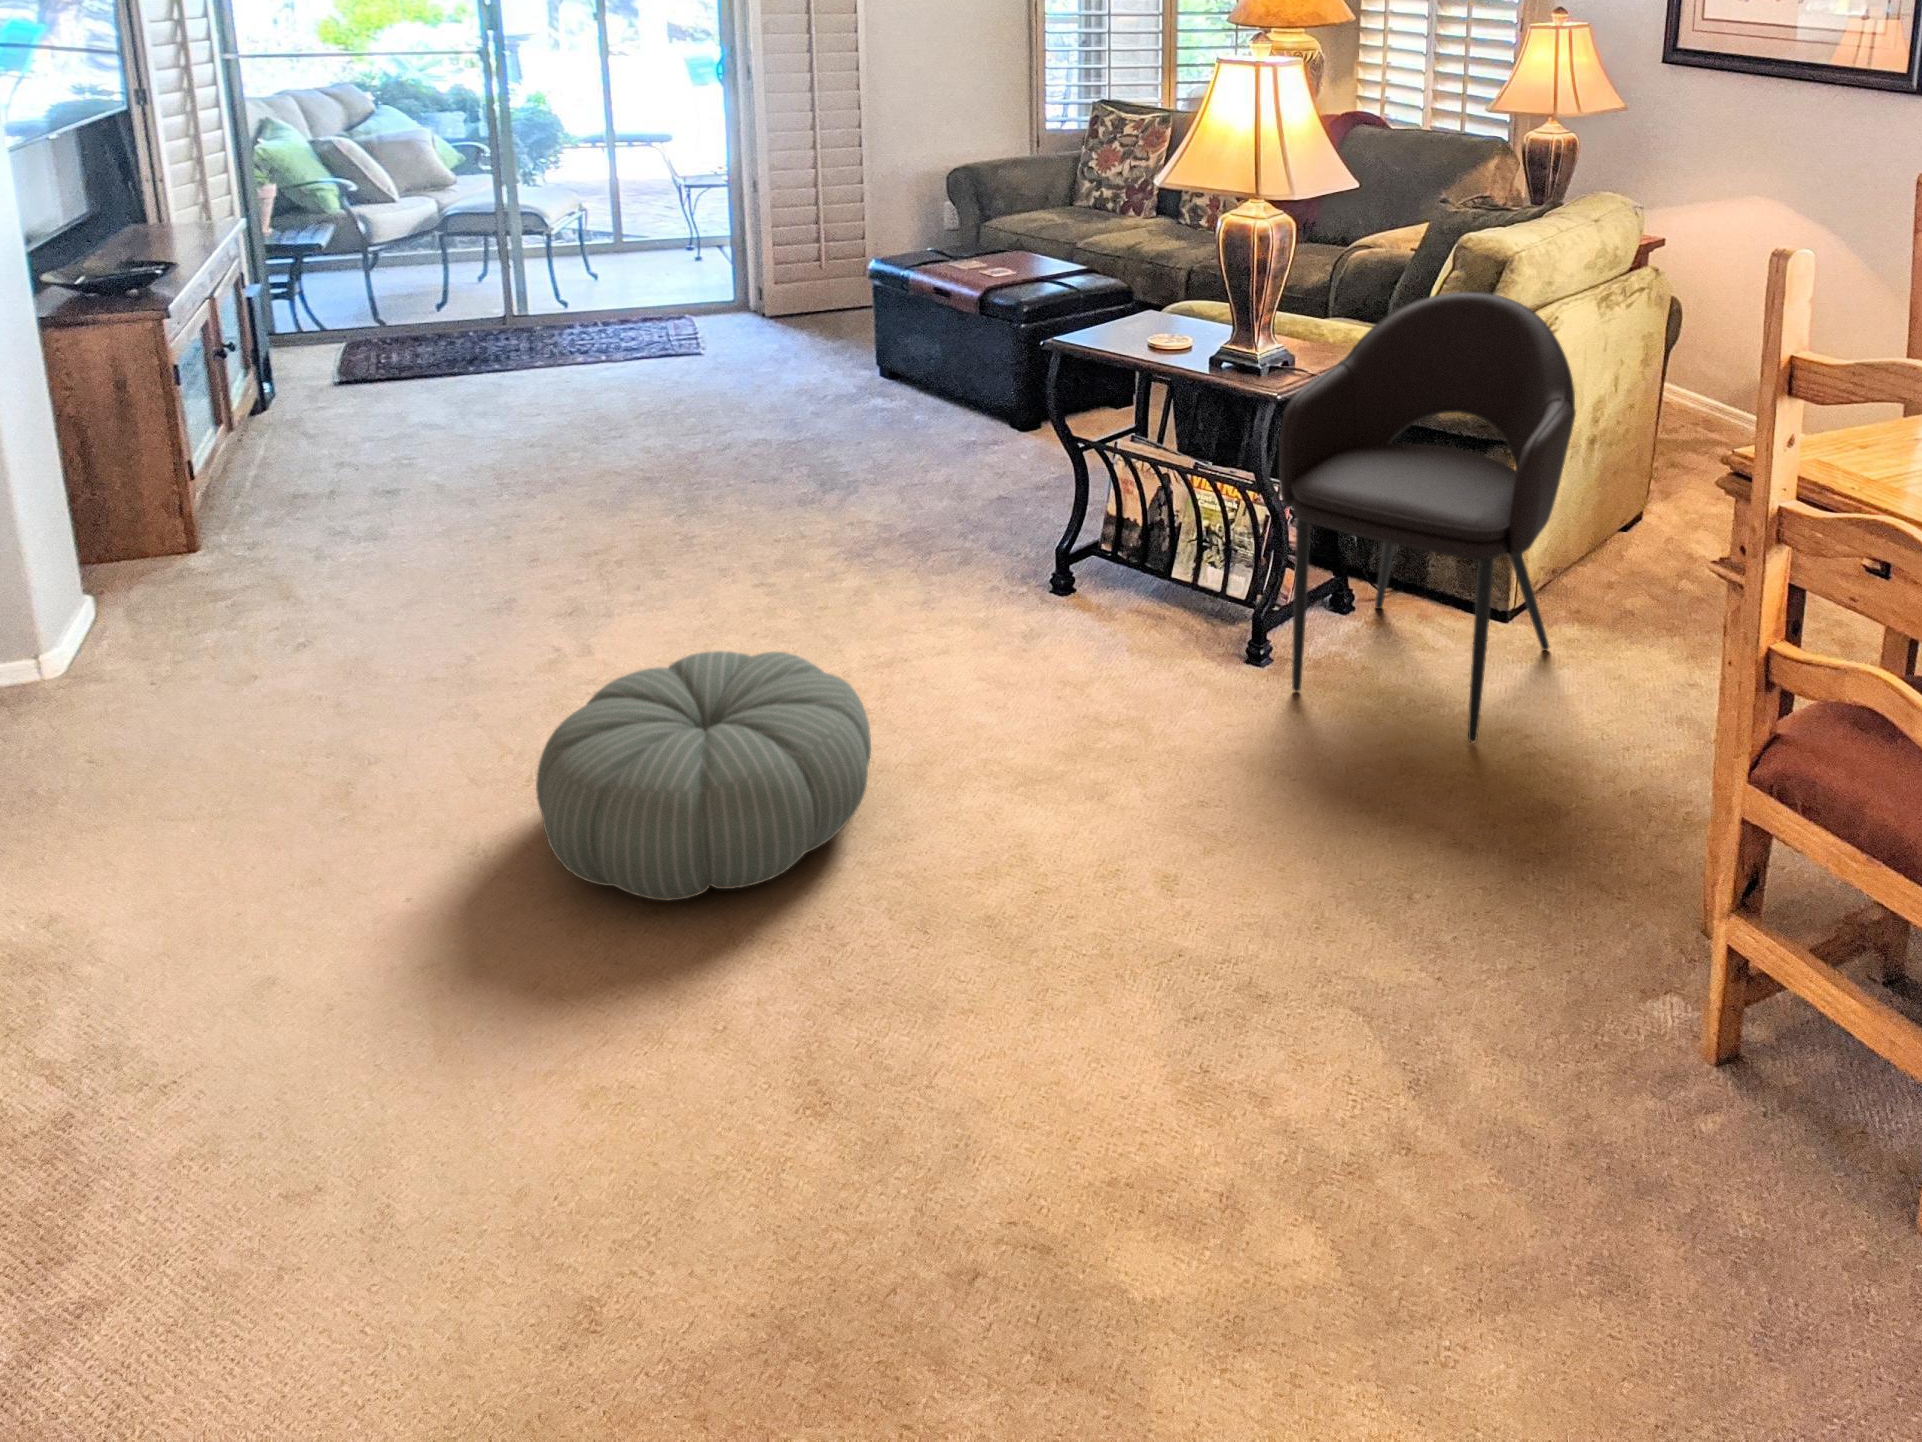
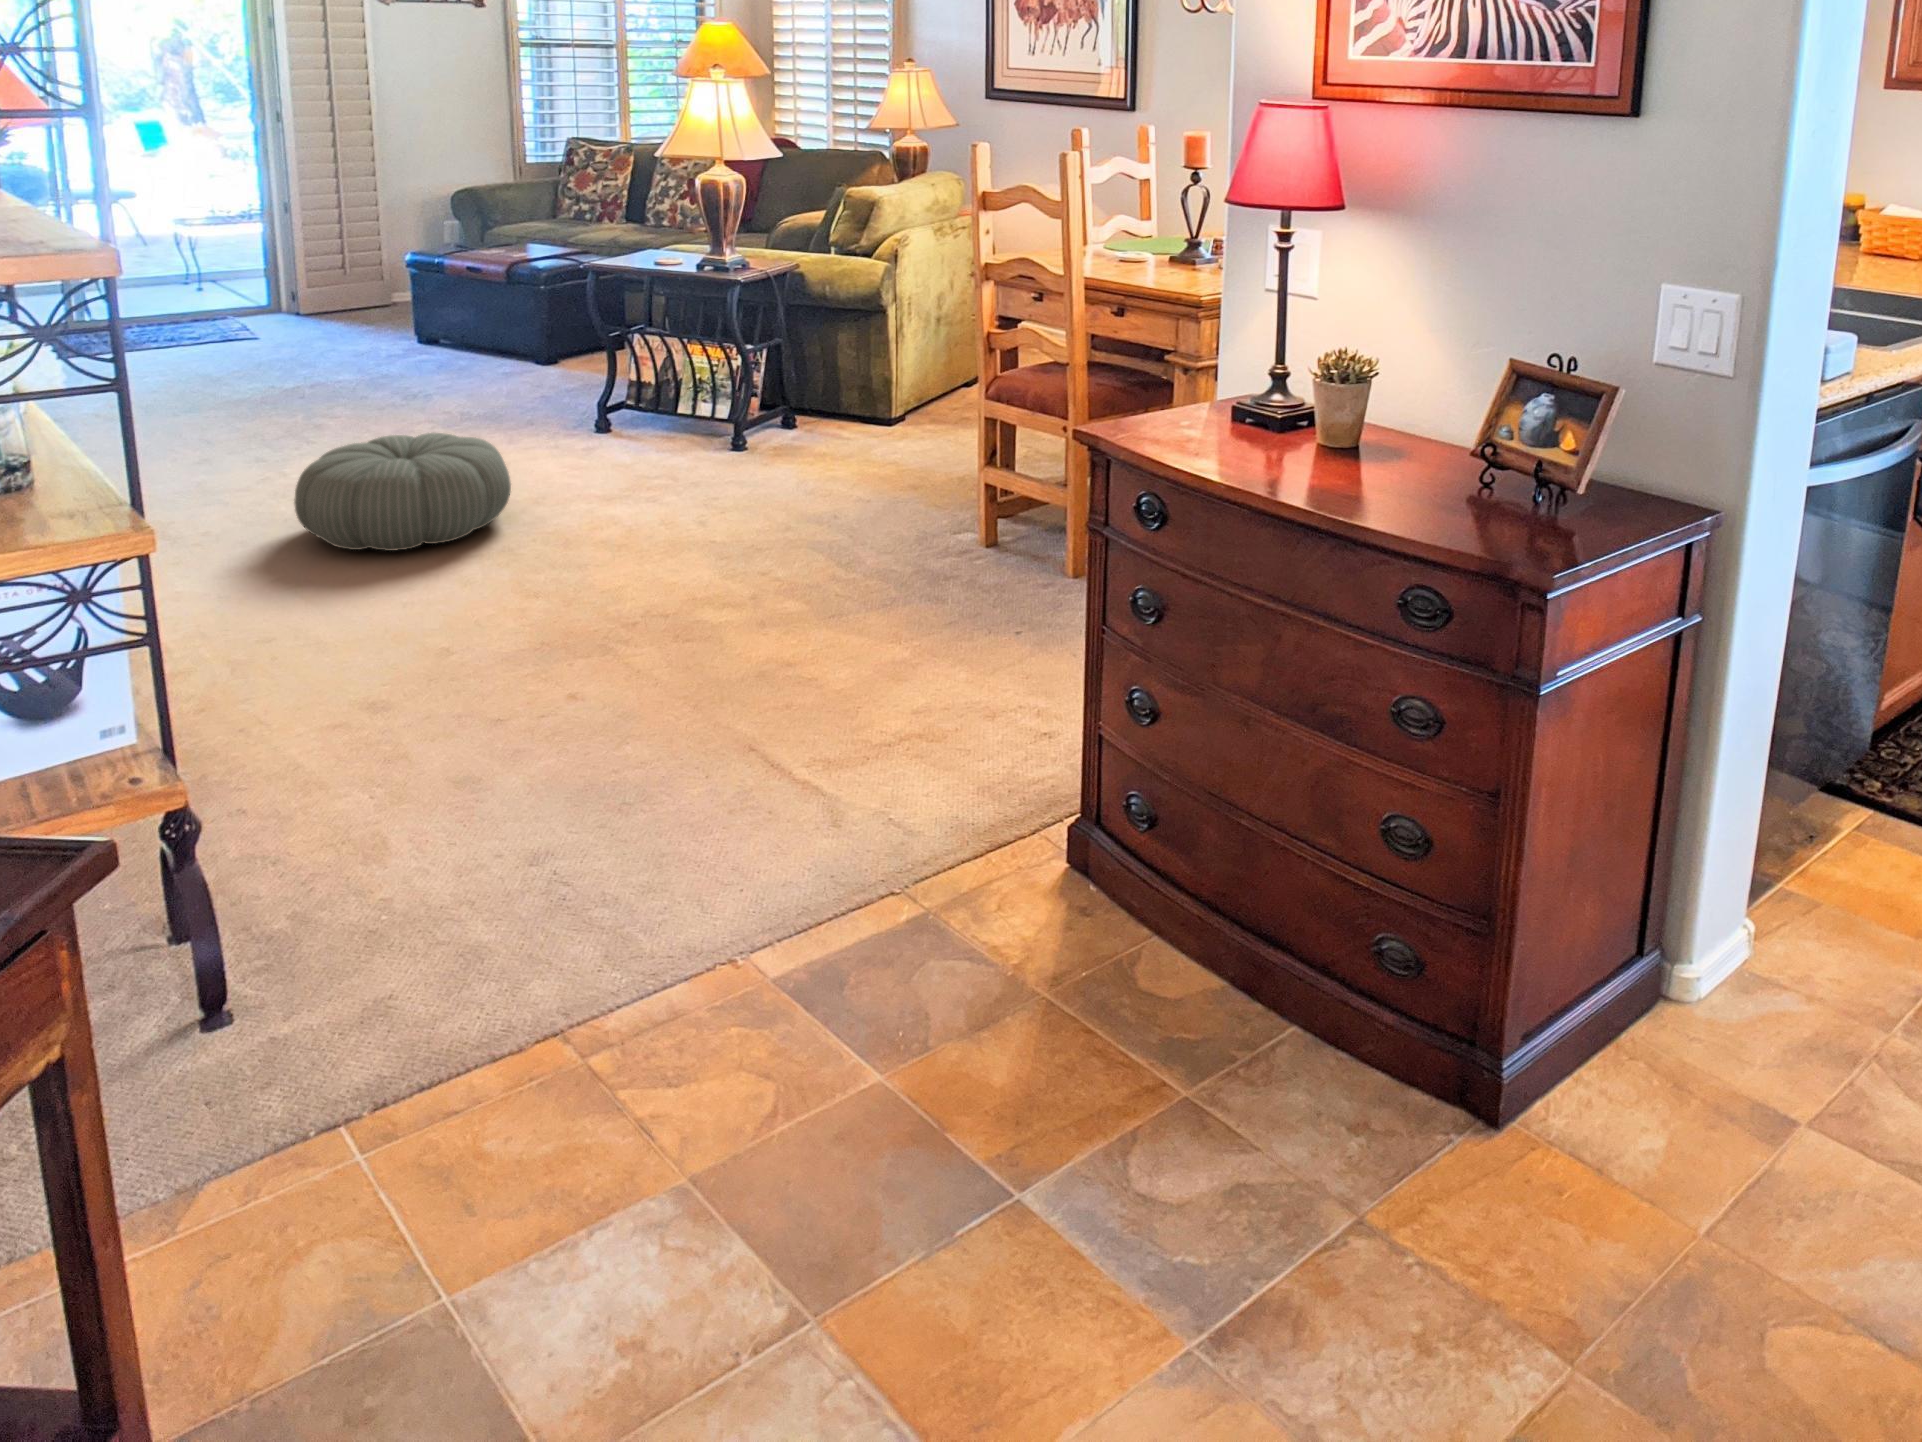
armchair: present [1279,292,1576,743] -> none [748,215,922,463]

